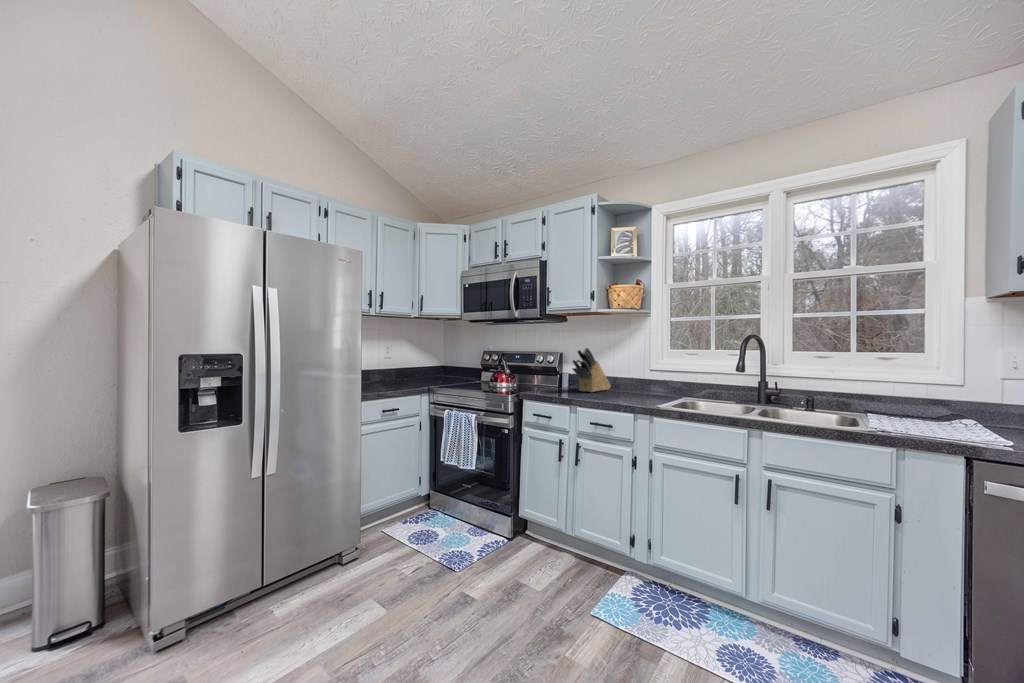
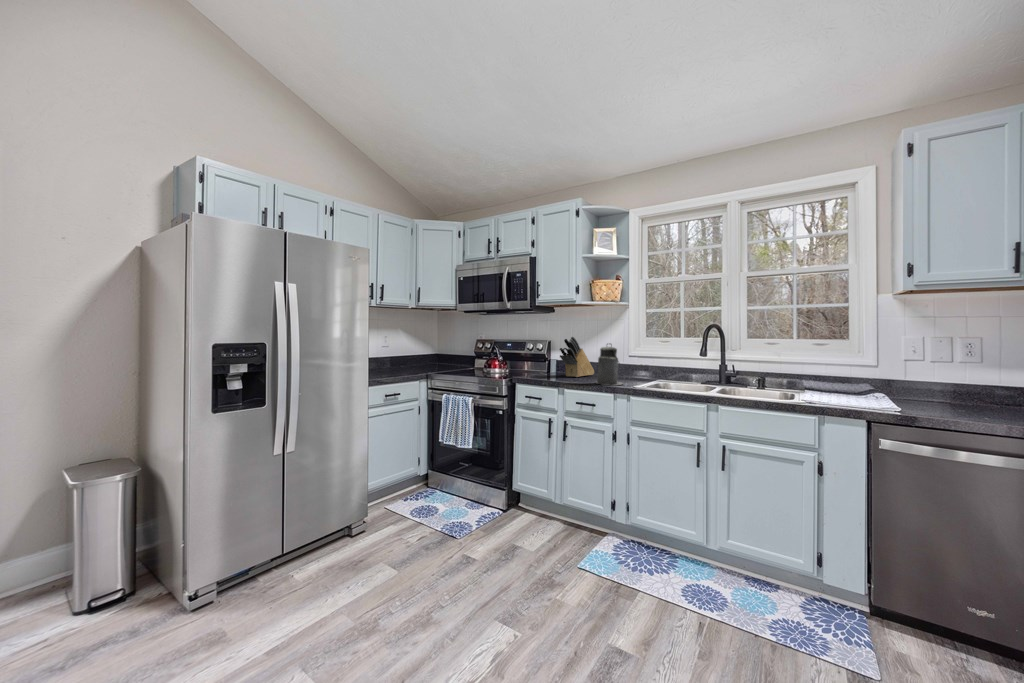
canister: none [611,356,644,403] -> present [595,344,623,385]

